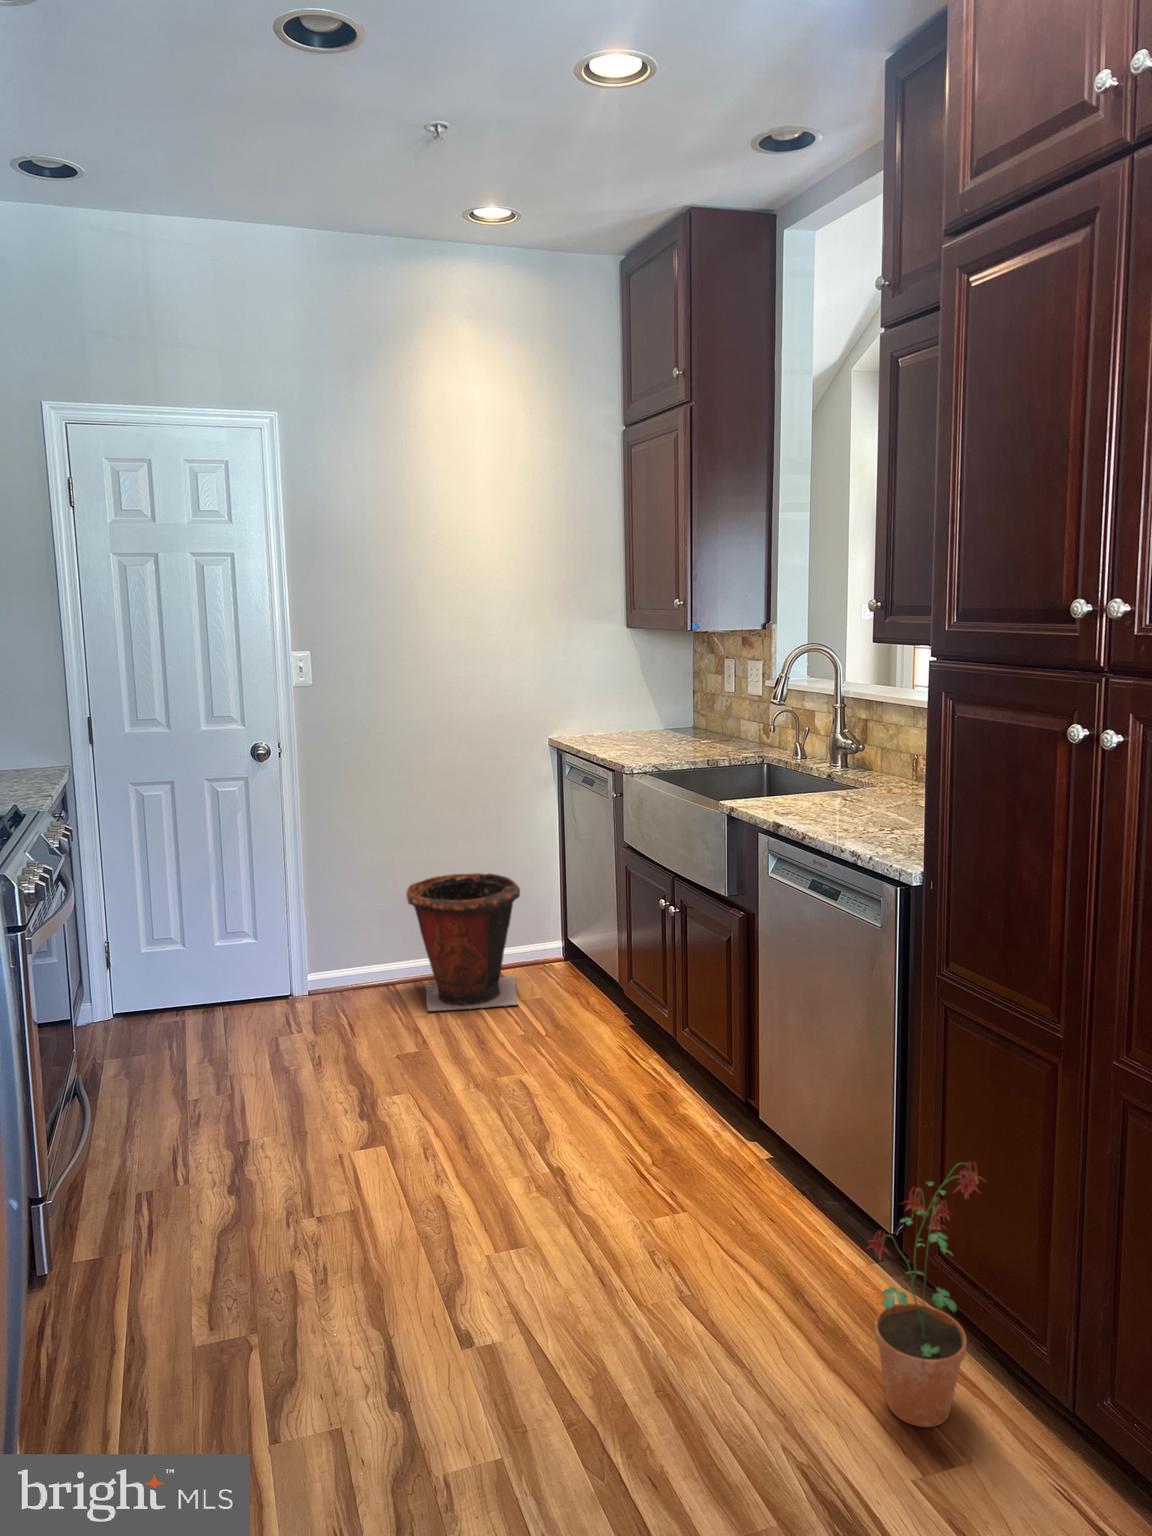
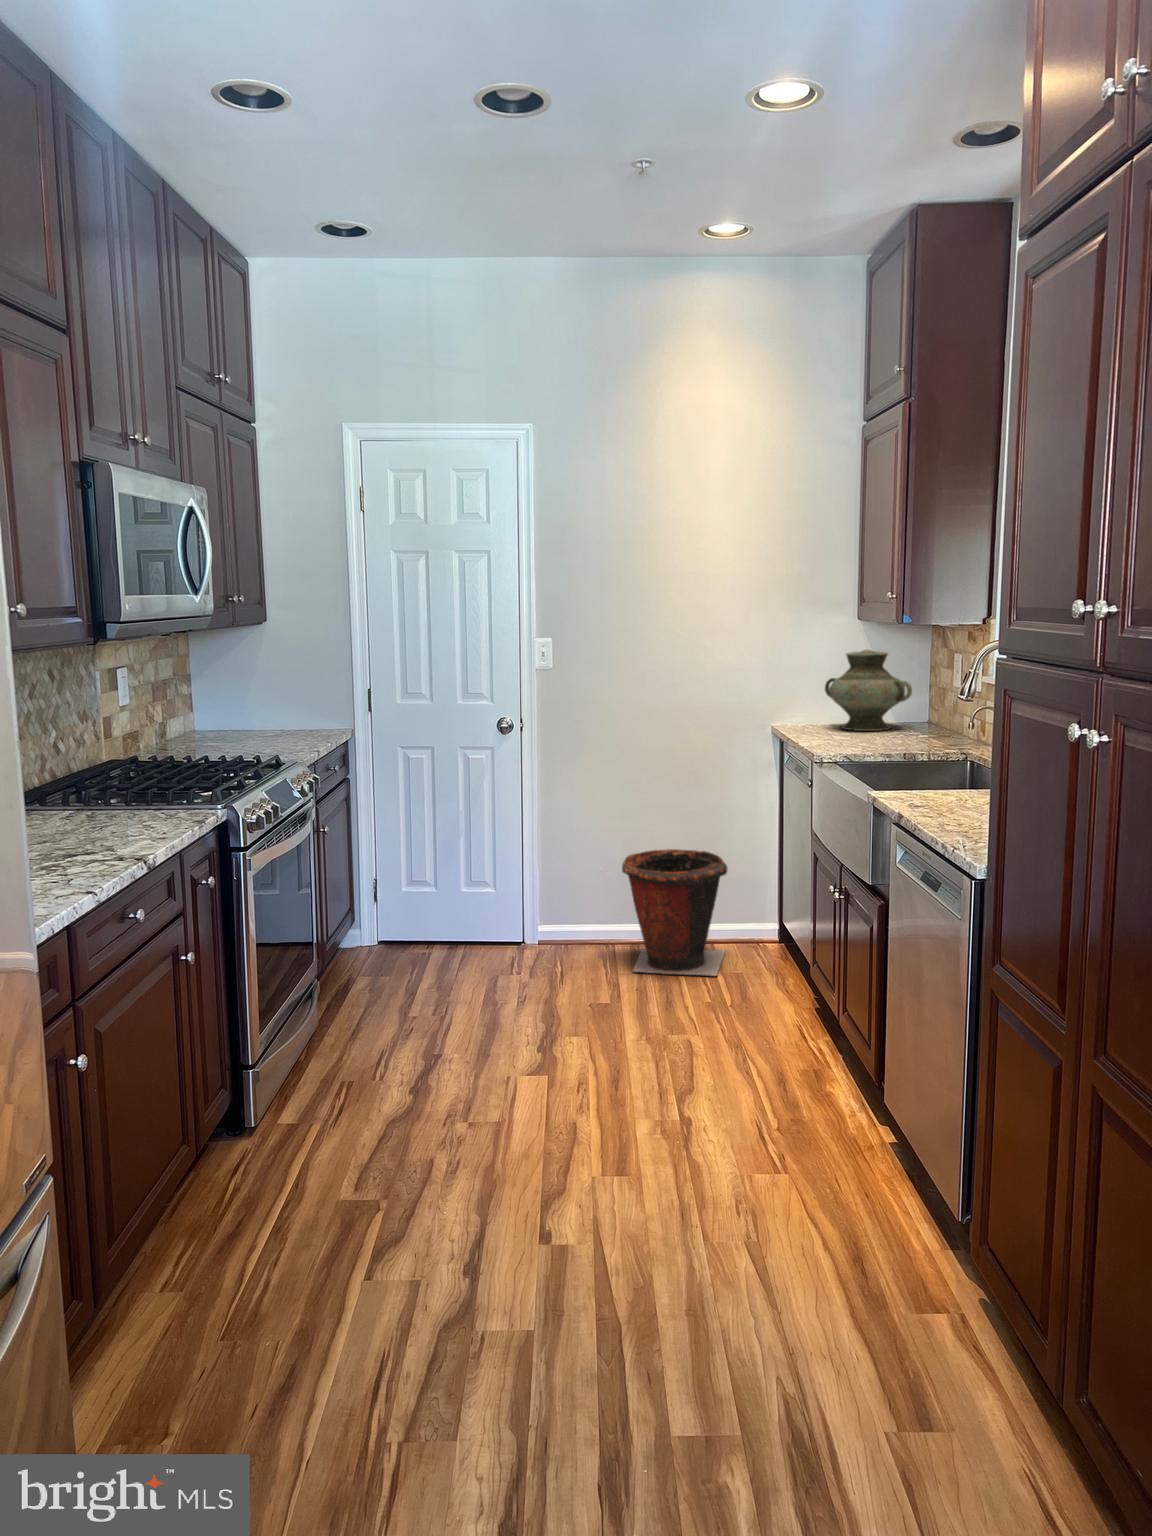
vase: none [602,658,693,740] -> present [825,650,912,731]
potted plant: present [867,1162,982,1427] -> none [873,1146,1003,1398]

